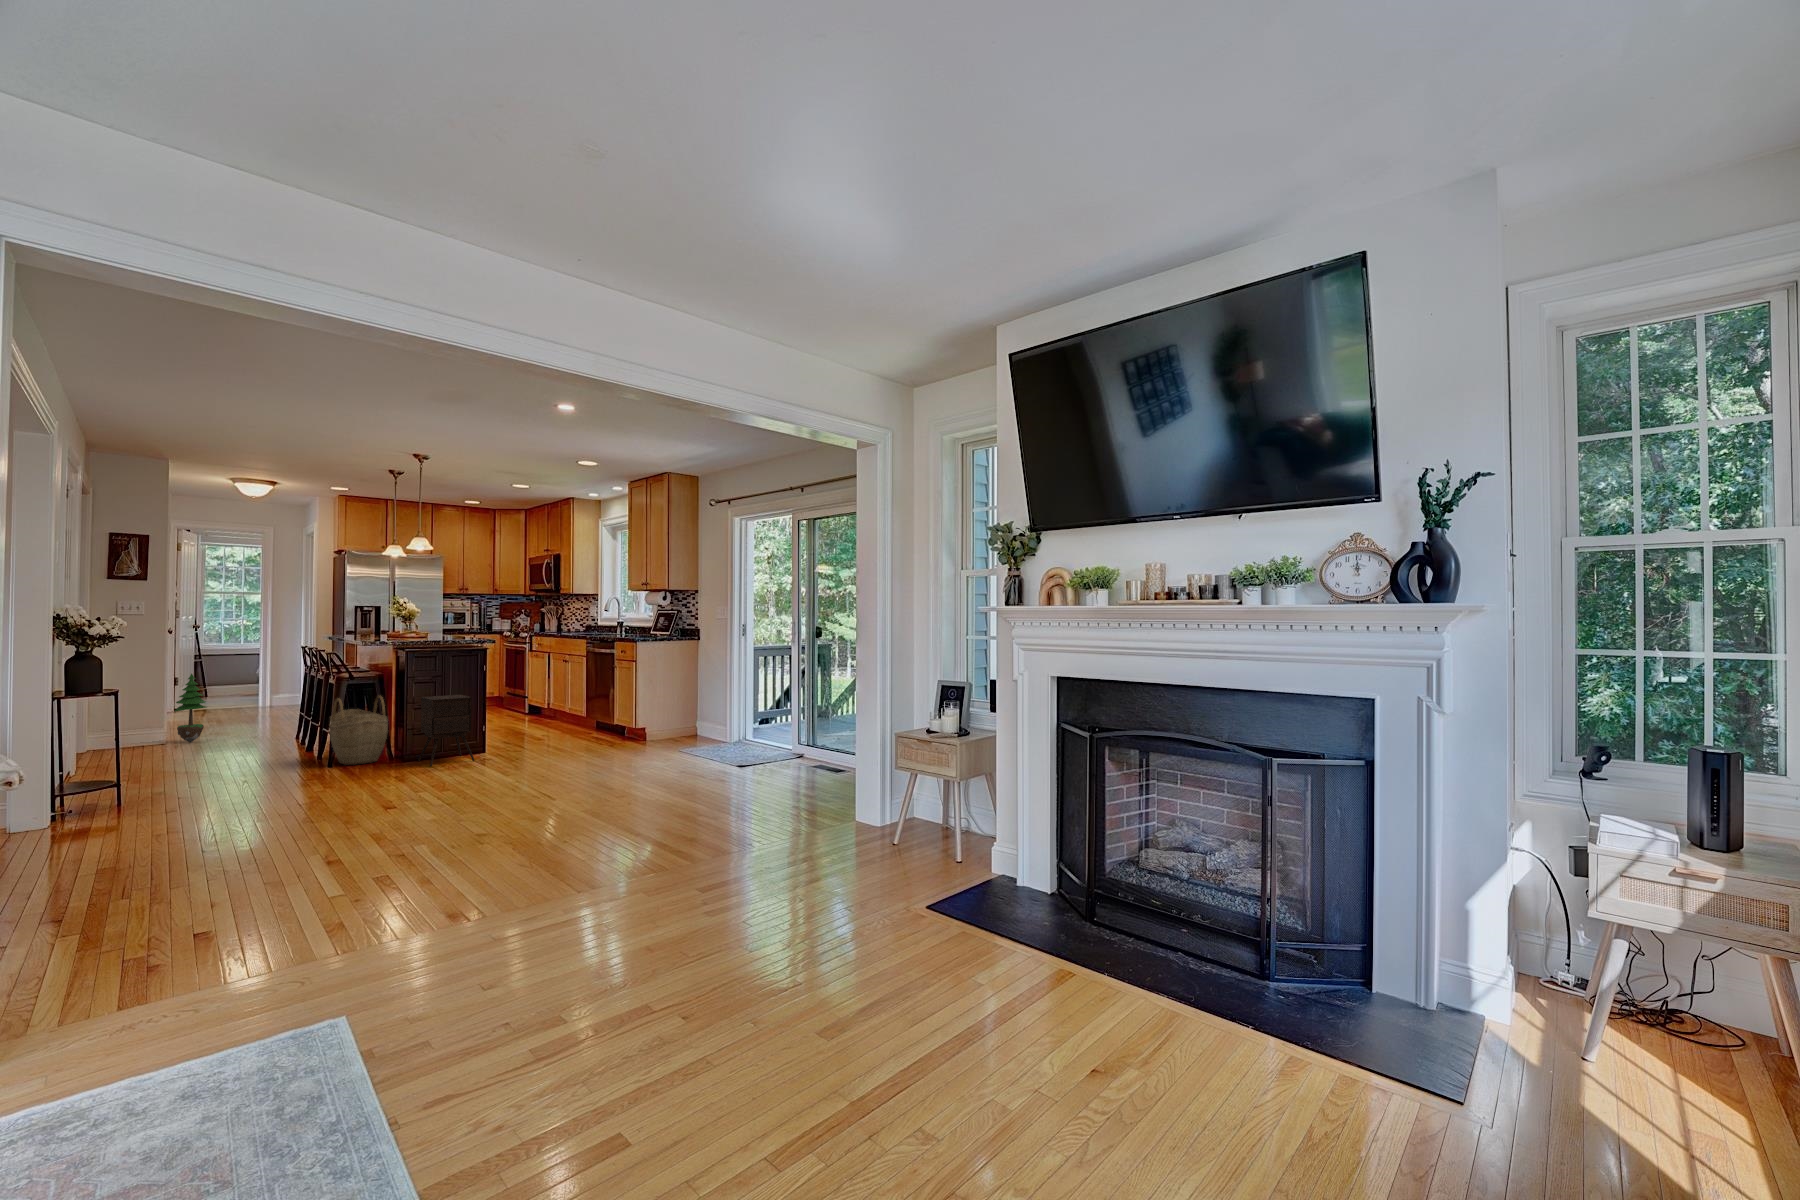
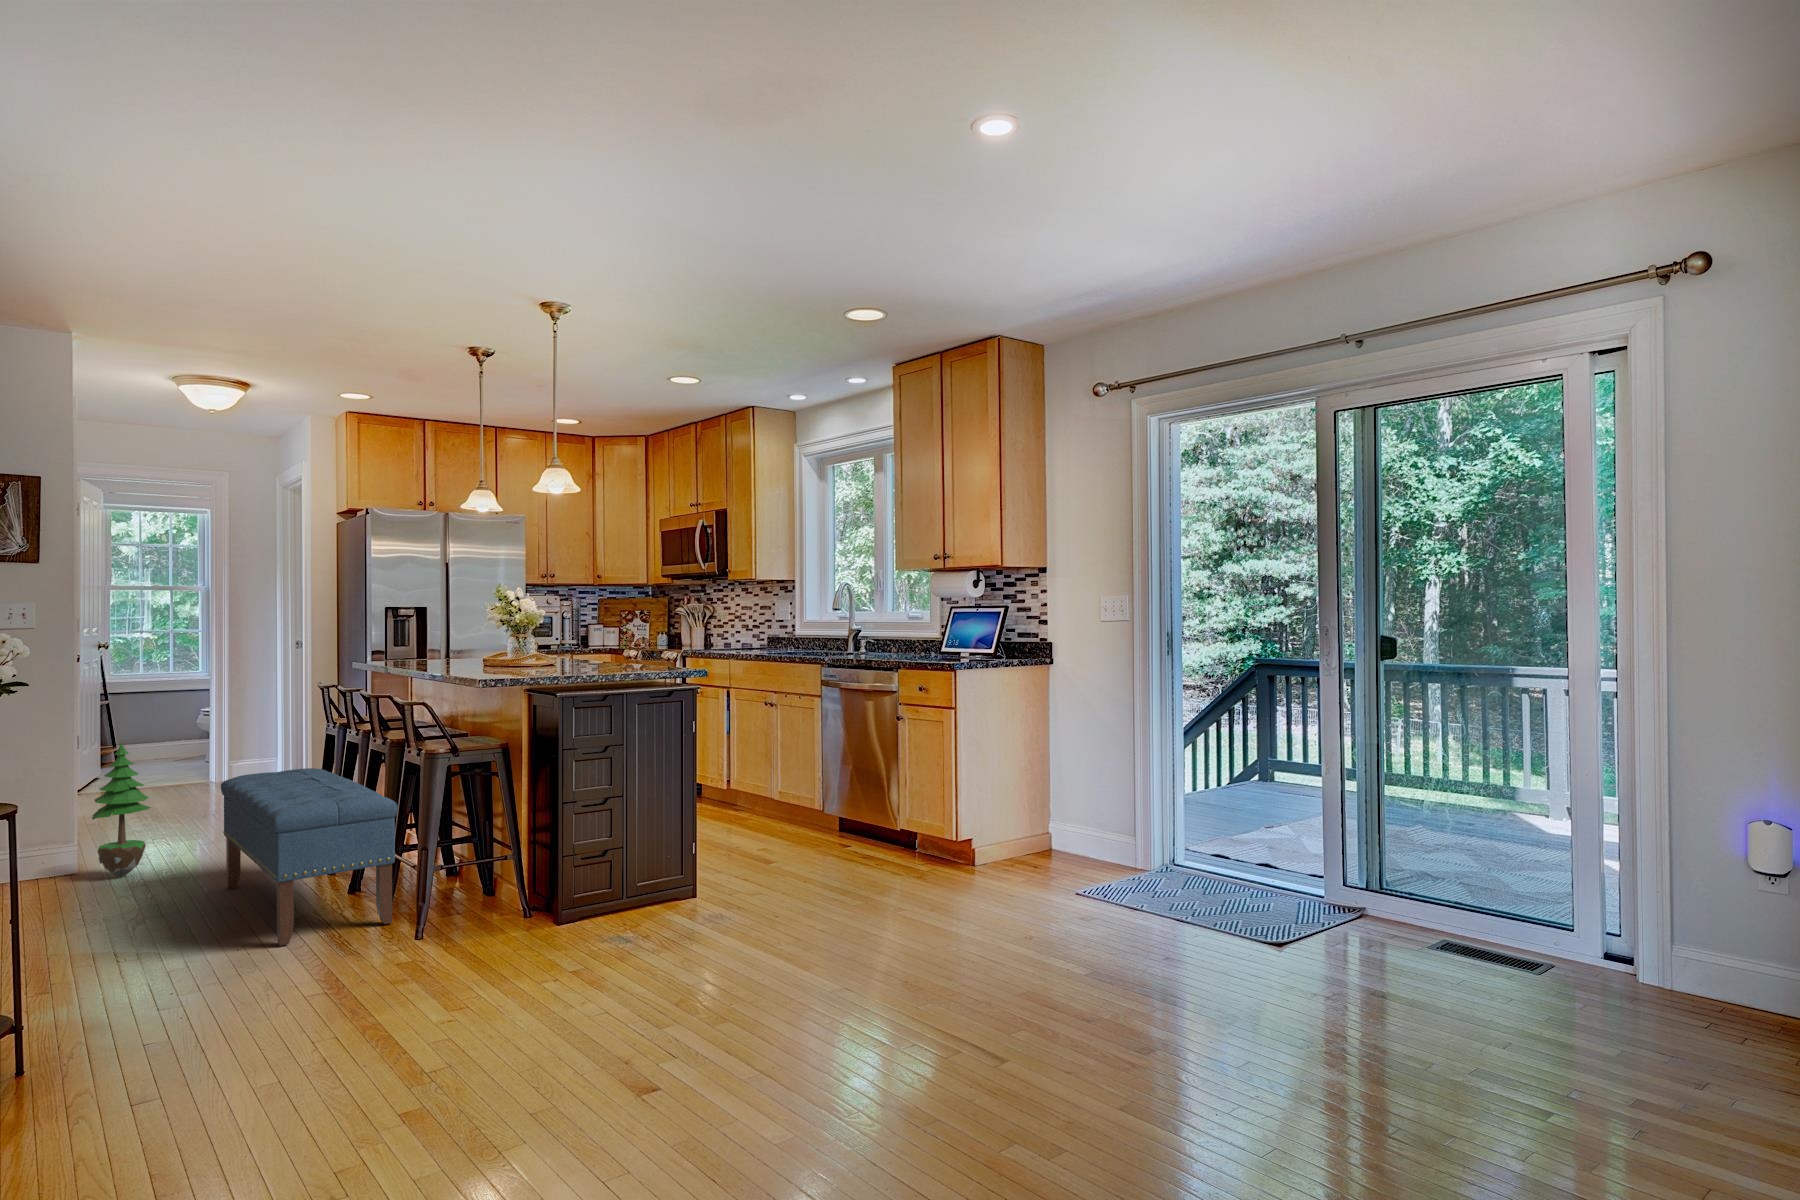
bench: none [242,687,325,763] -> present [221,768,398,946]
side table: present [418,695,474,766] -> none [598,790,714,955]
woven basket: present [329,696,388,765] -> none [417,795,534,950]

